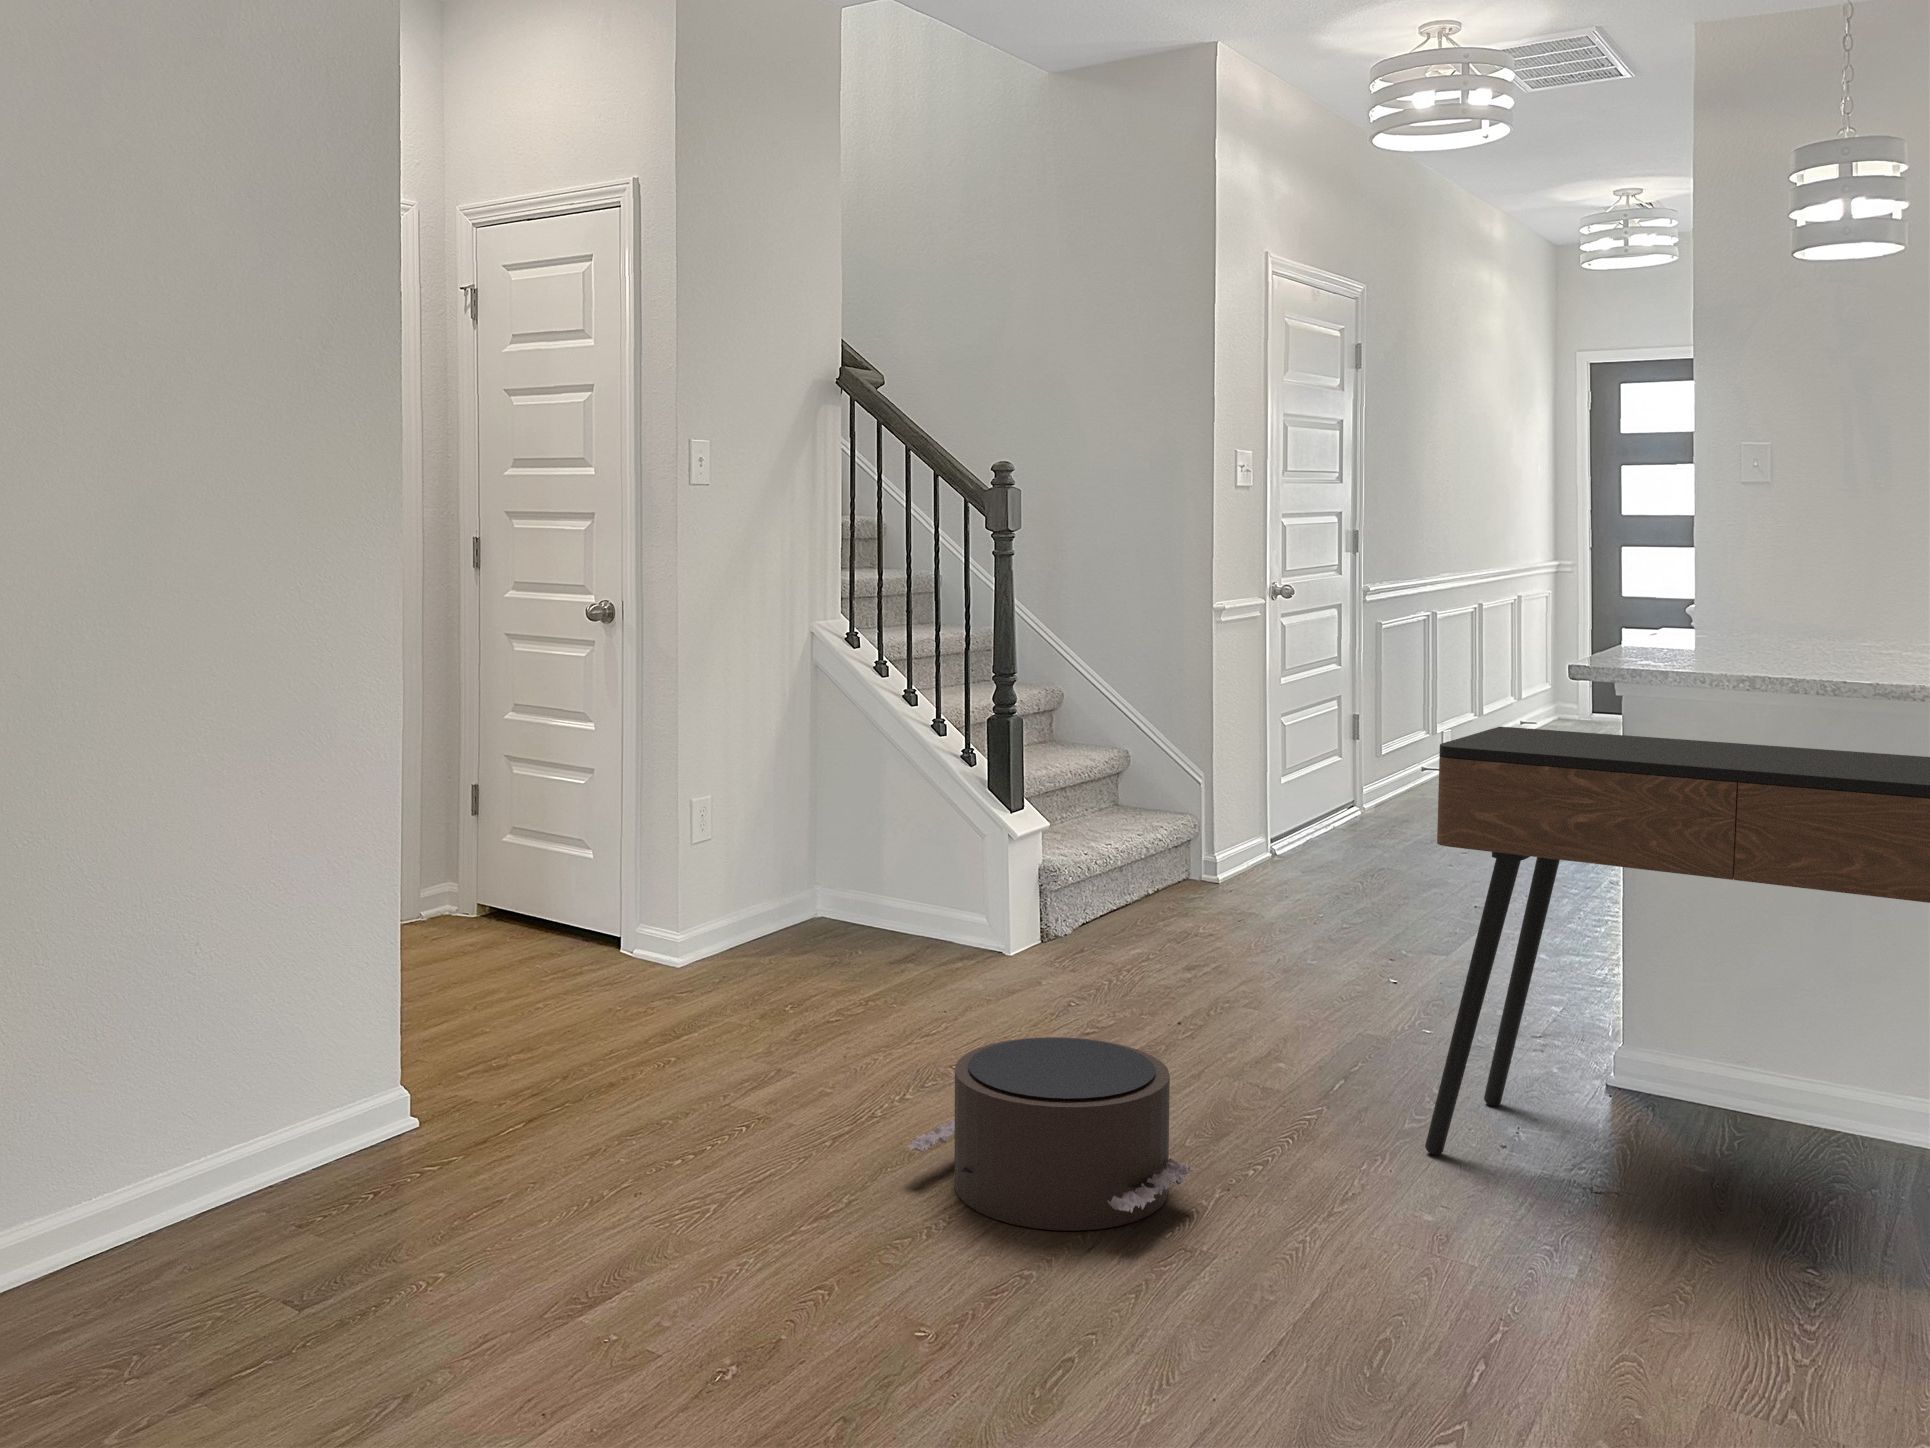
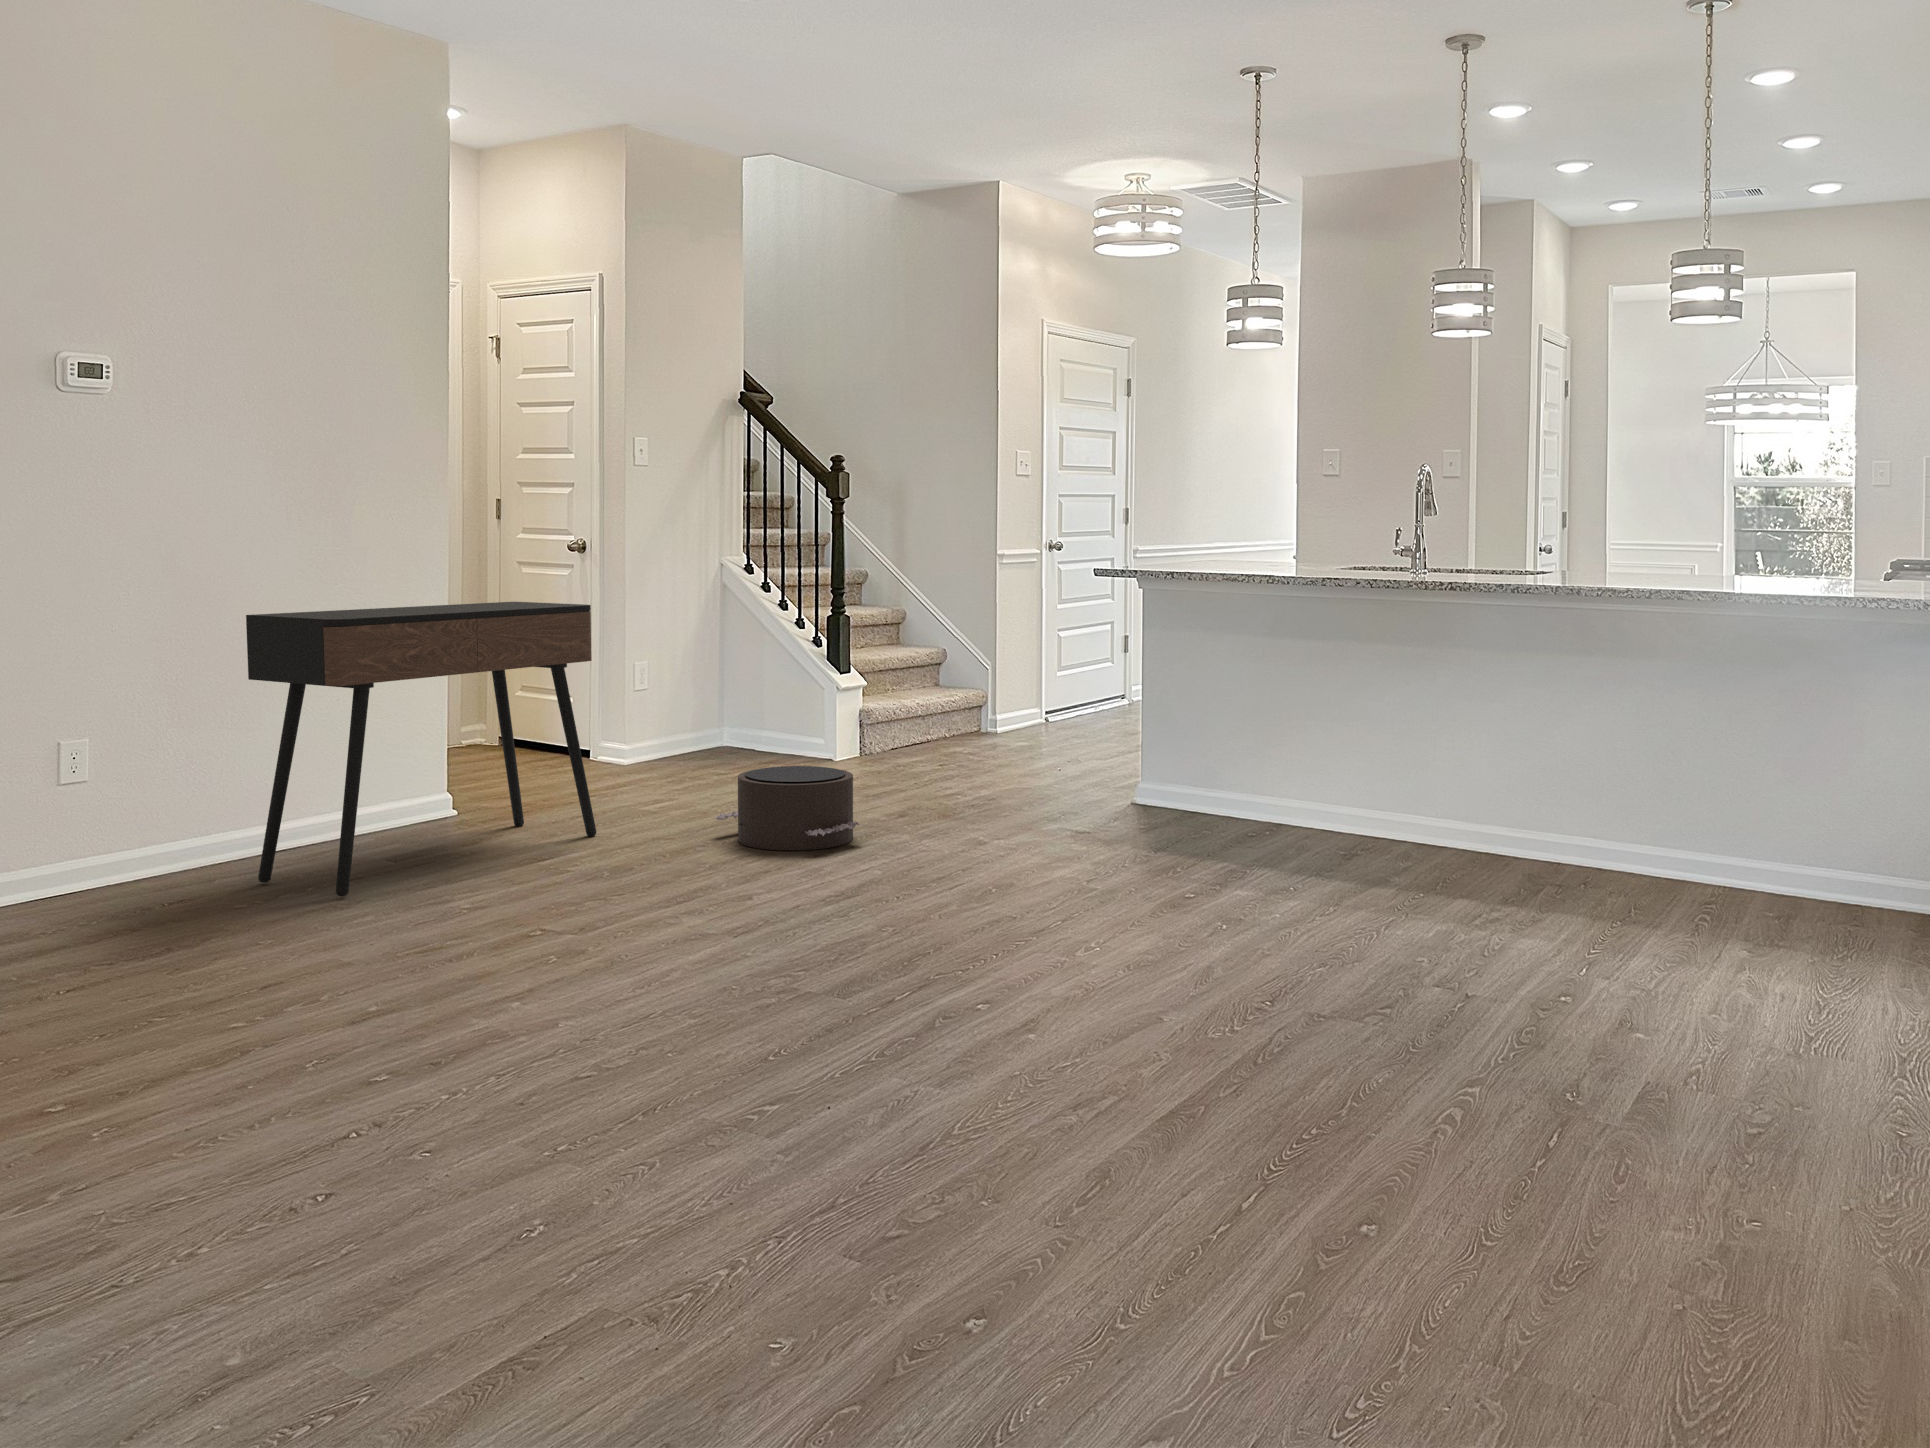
console table: present [1425,727,1930,1155] -> present [246,602,597,896]

